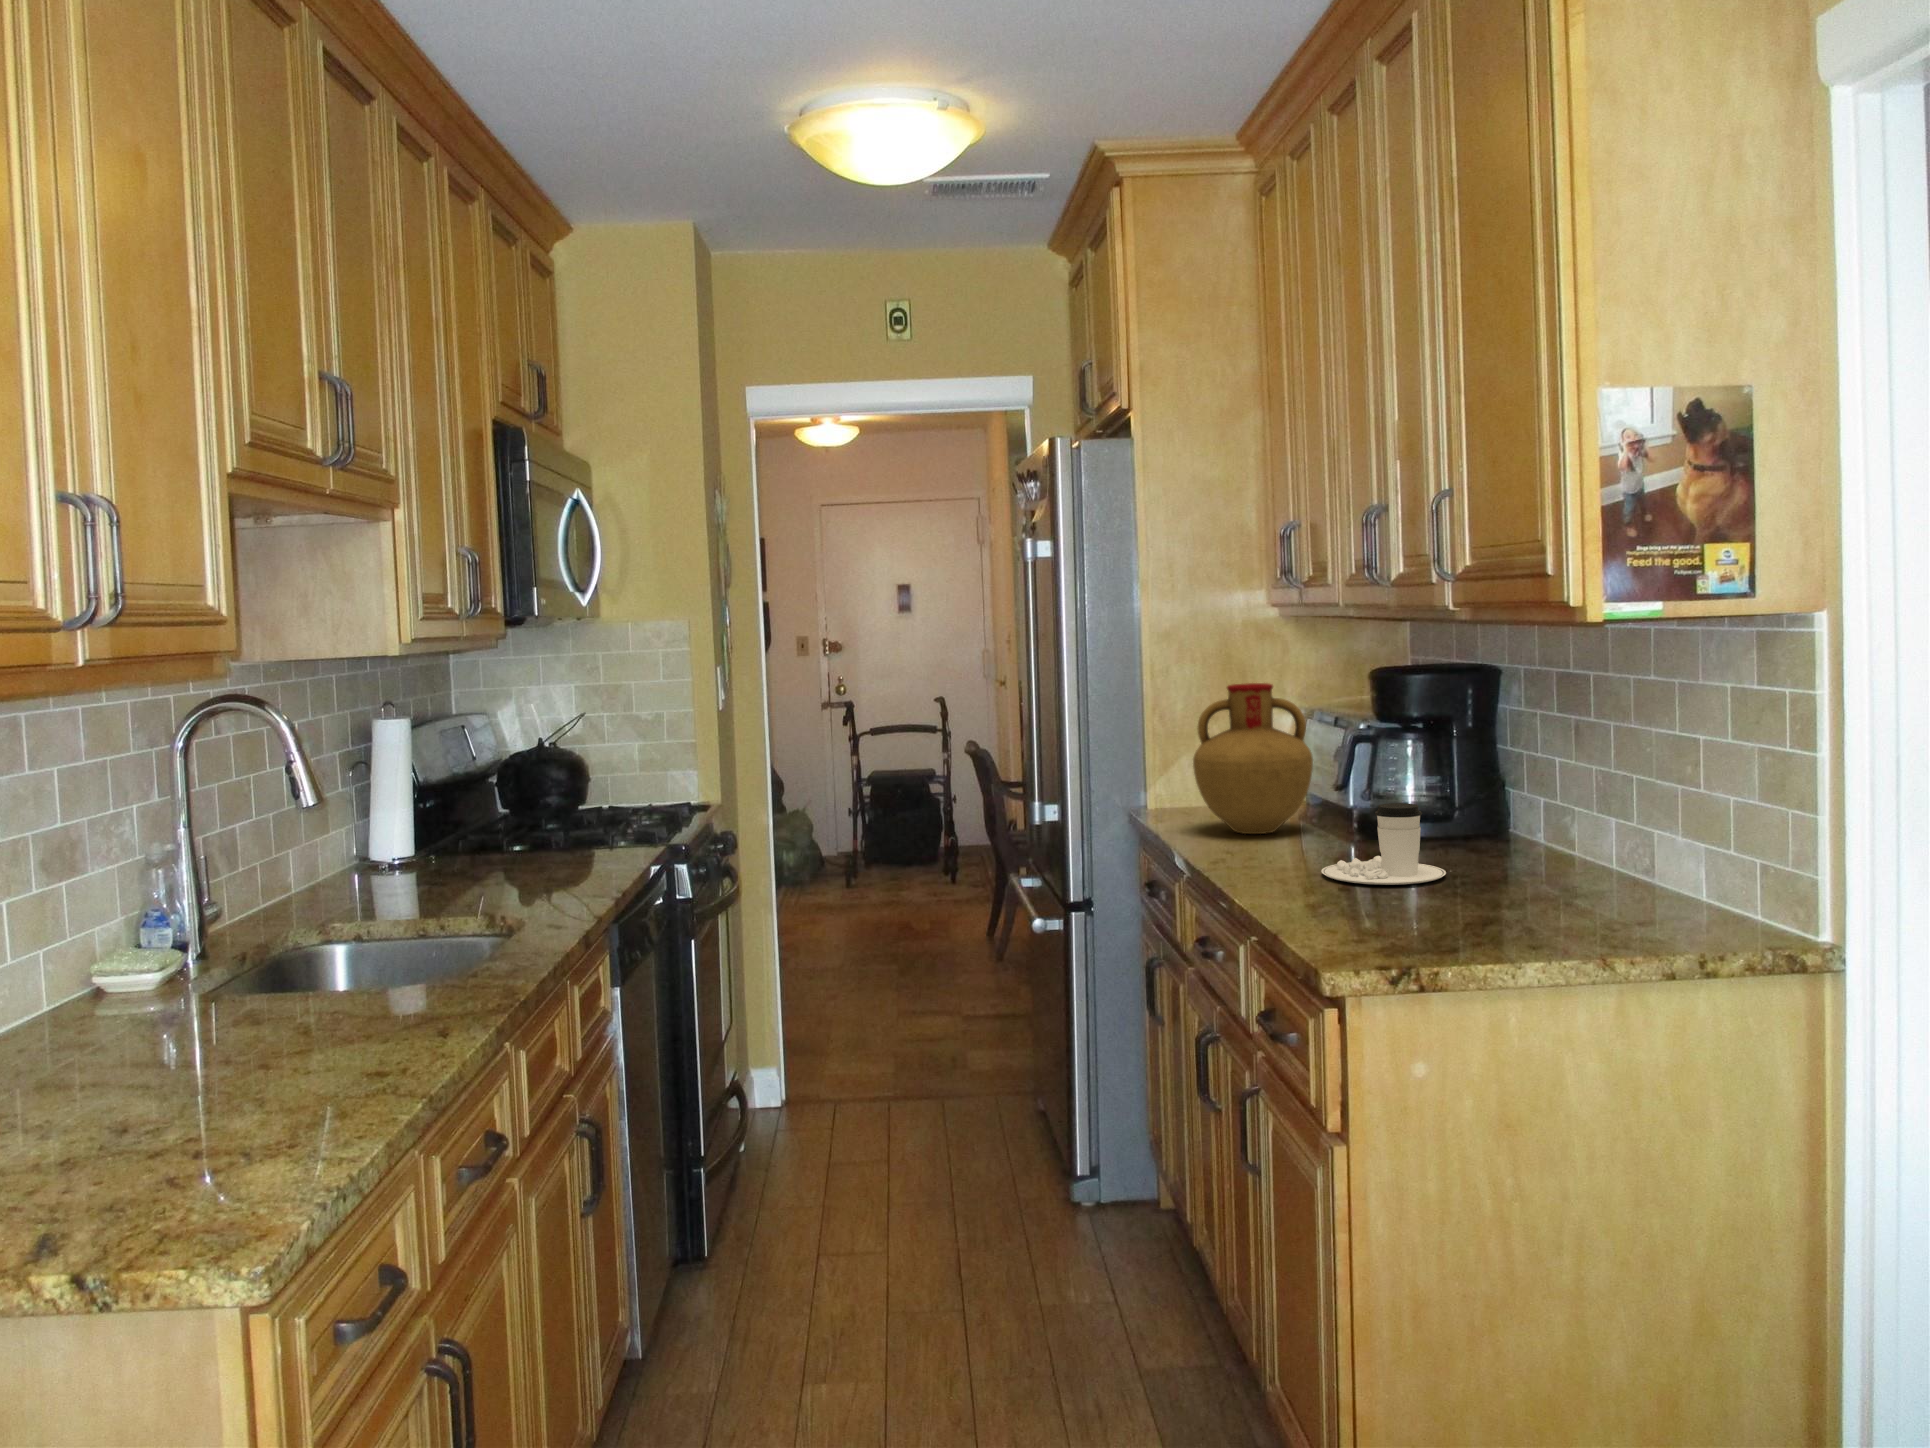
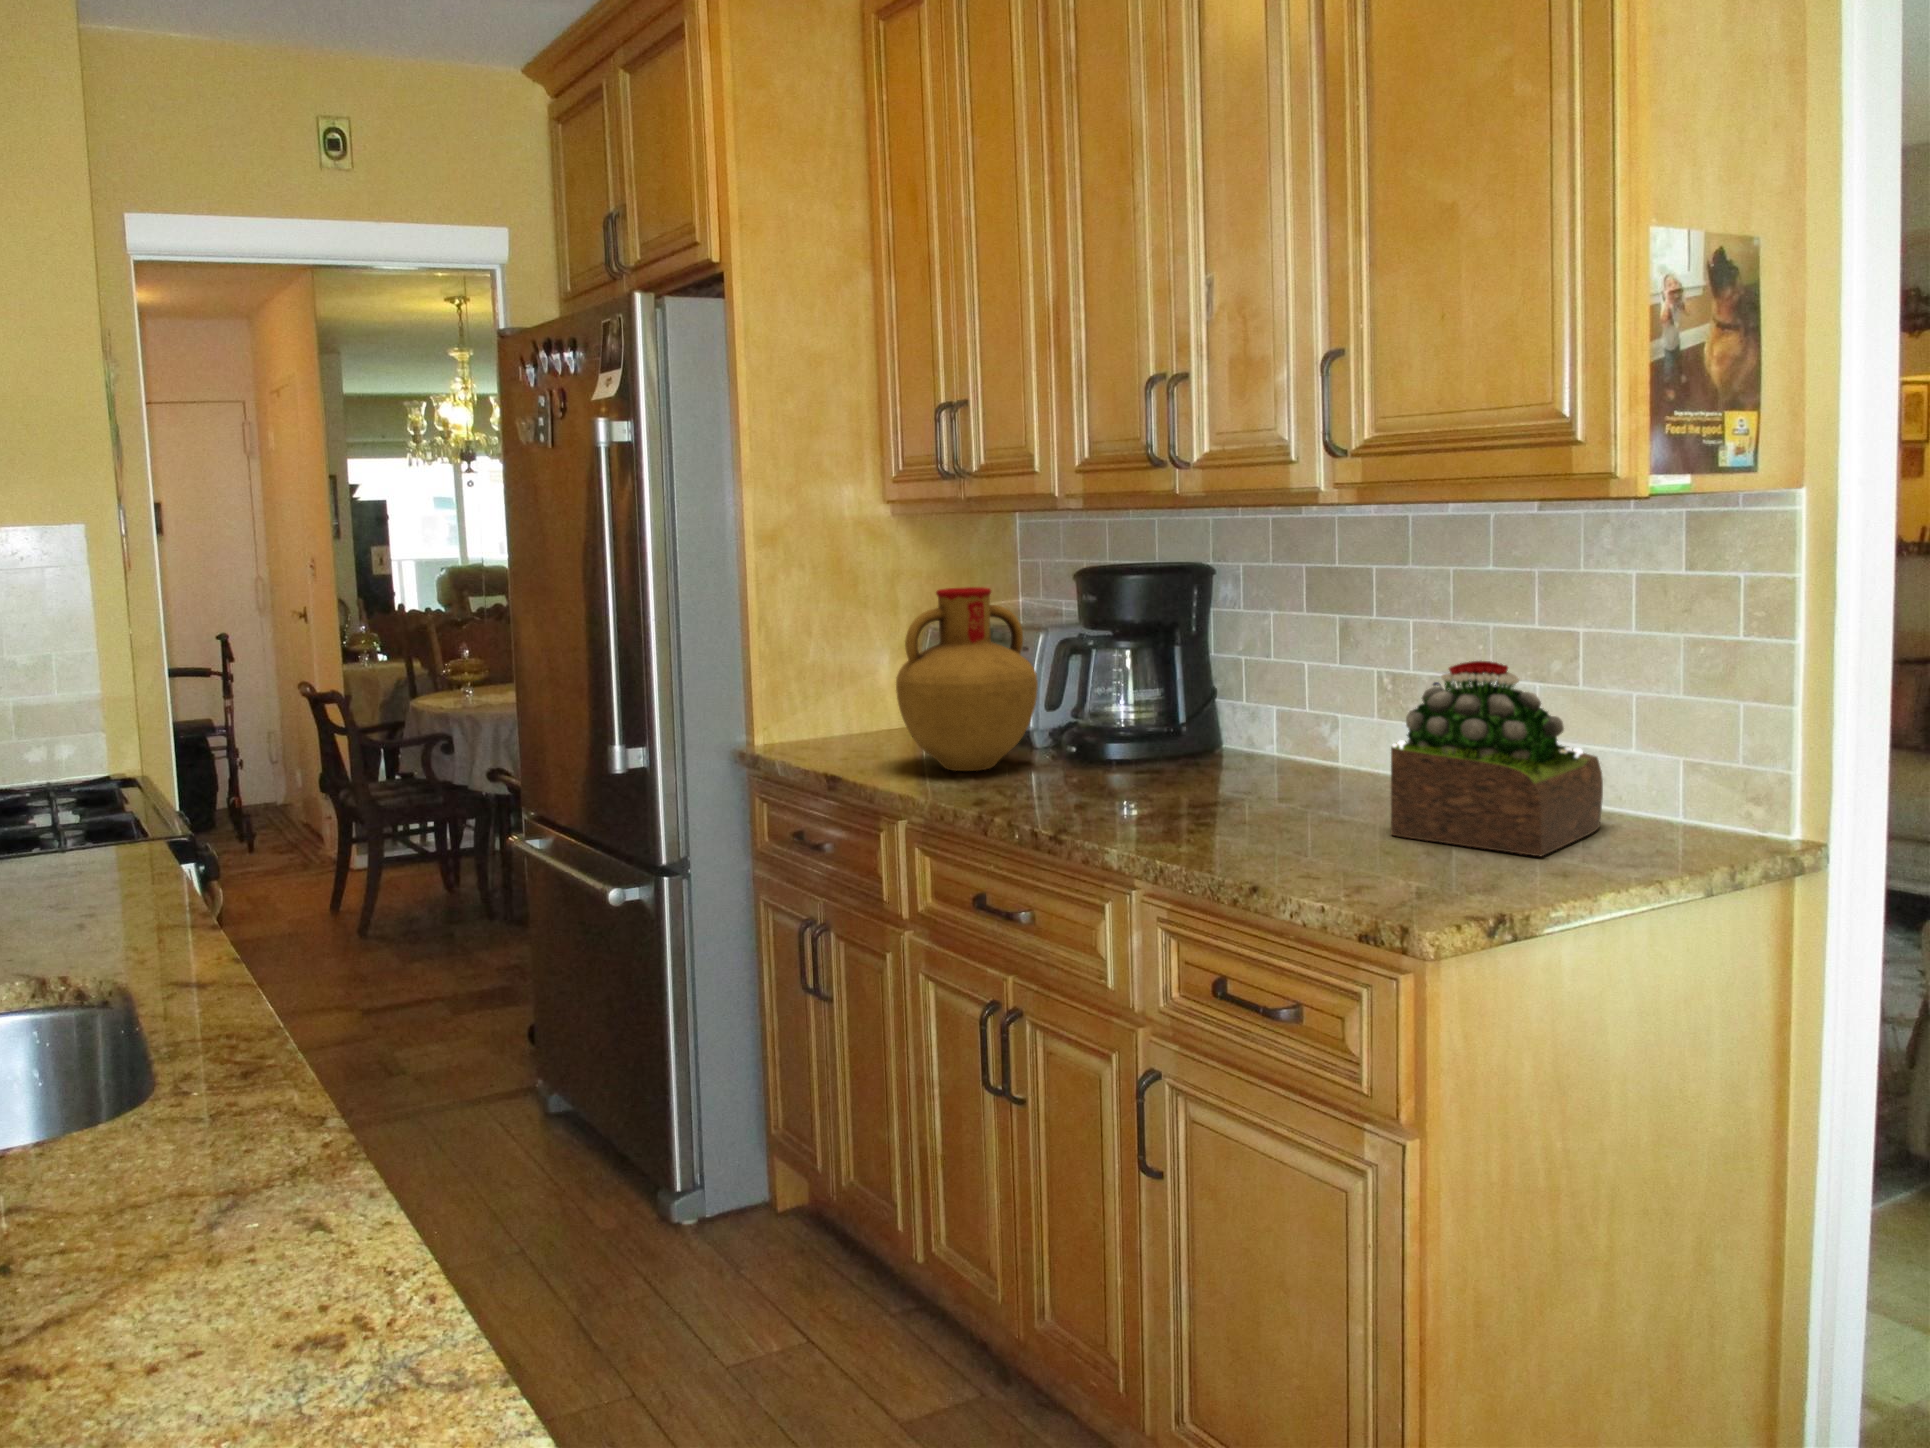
succulent plant: none [1468,761,1689,936] -> present [1391,661,1603,856]
coffee cup: present [1321,803,1446,885] -> none [1150,720,1292,818]

